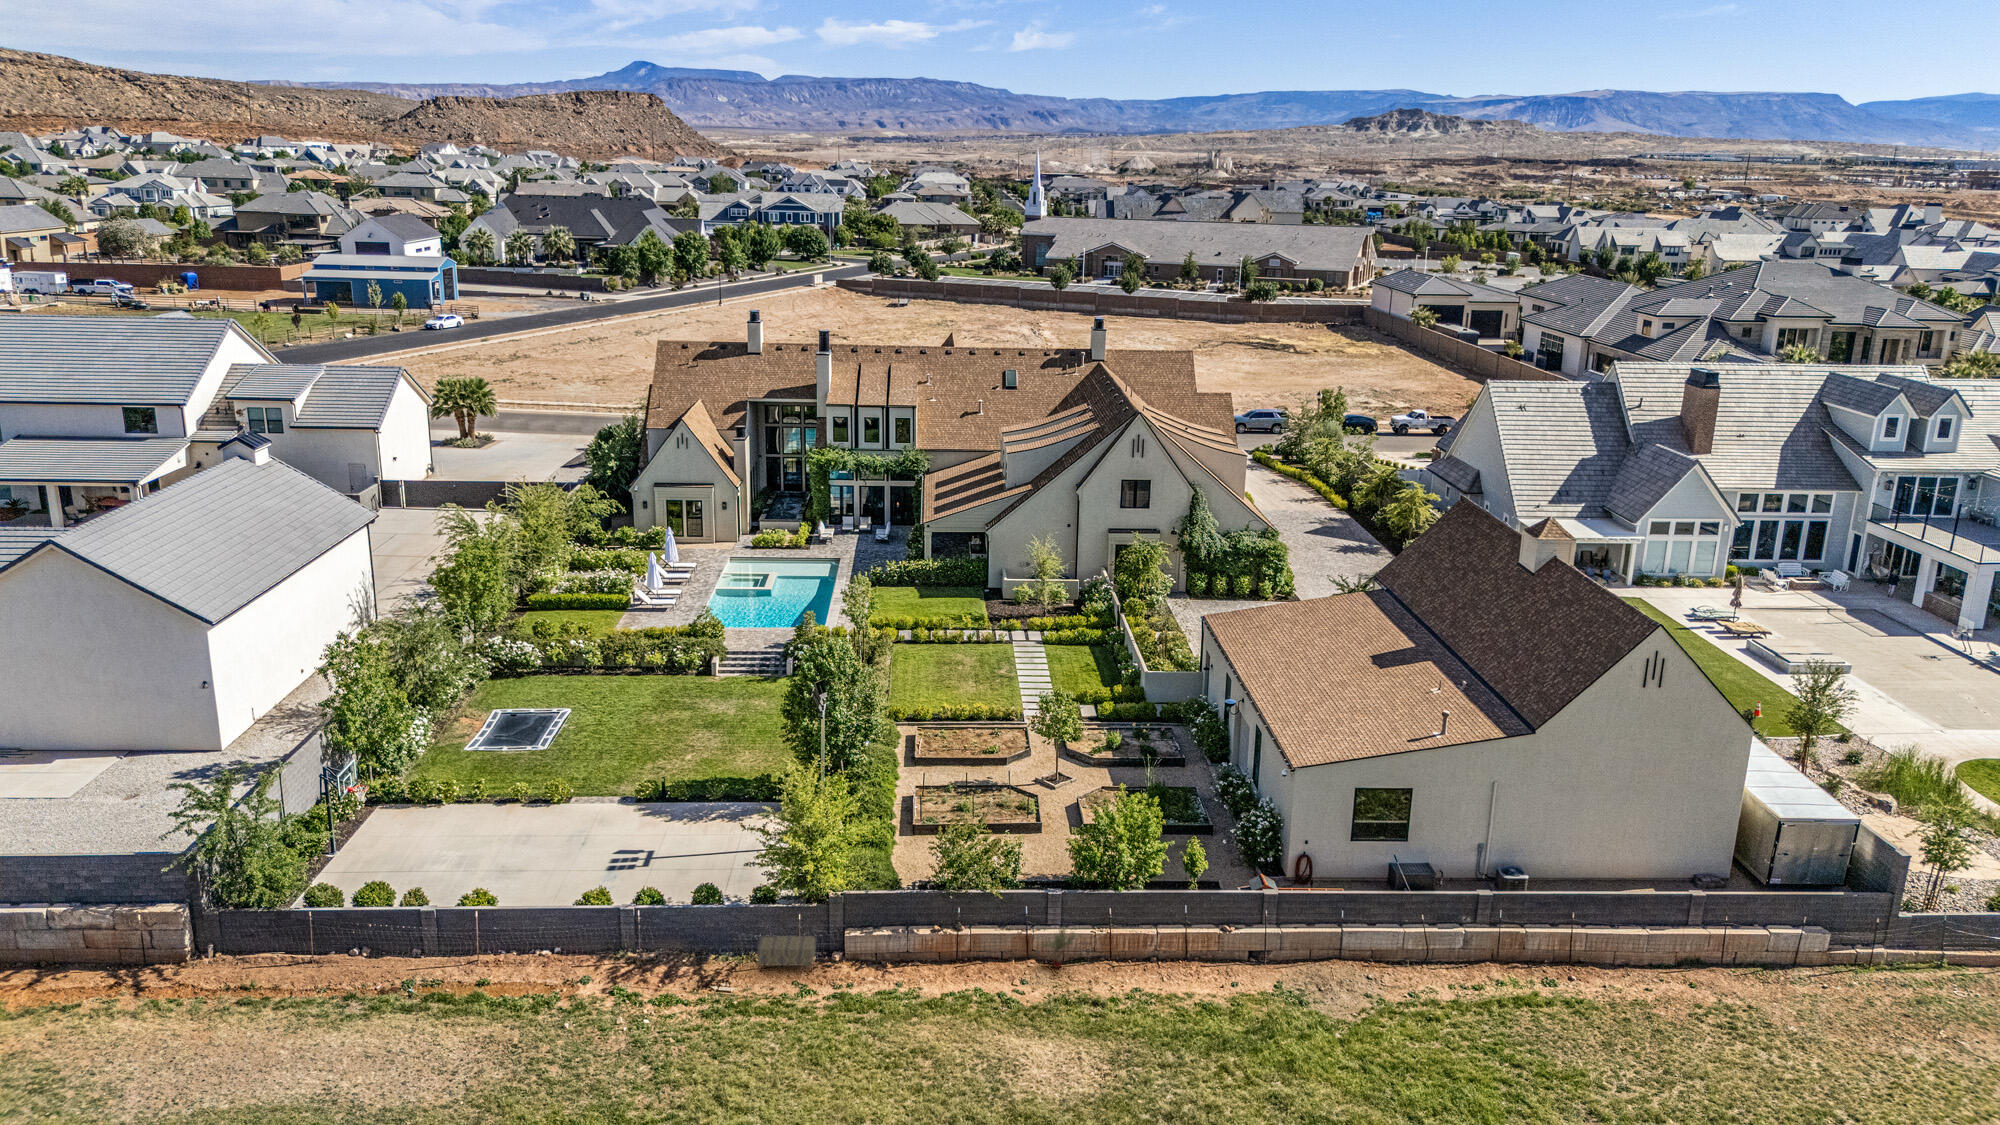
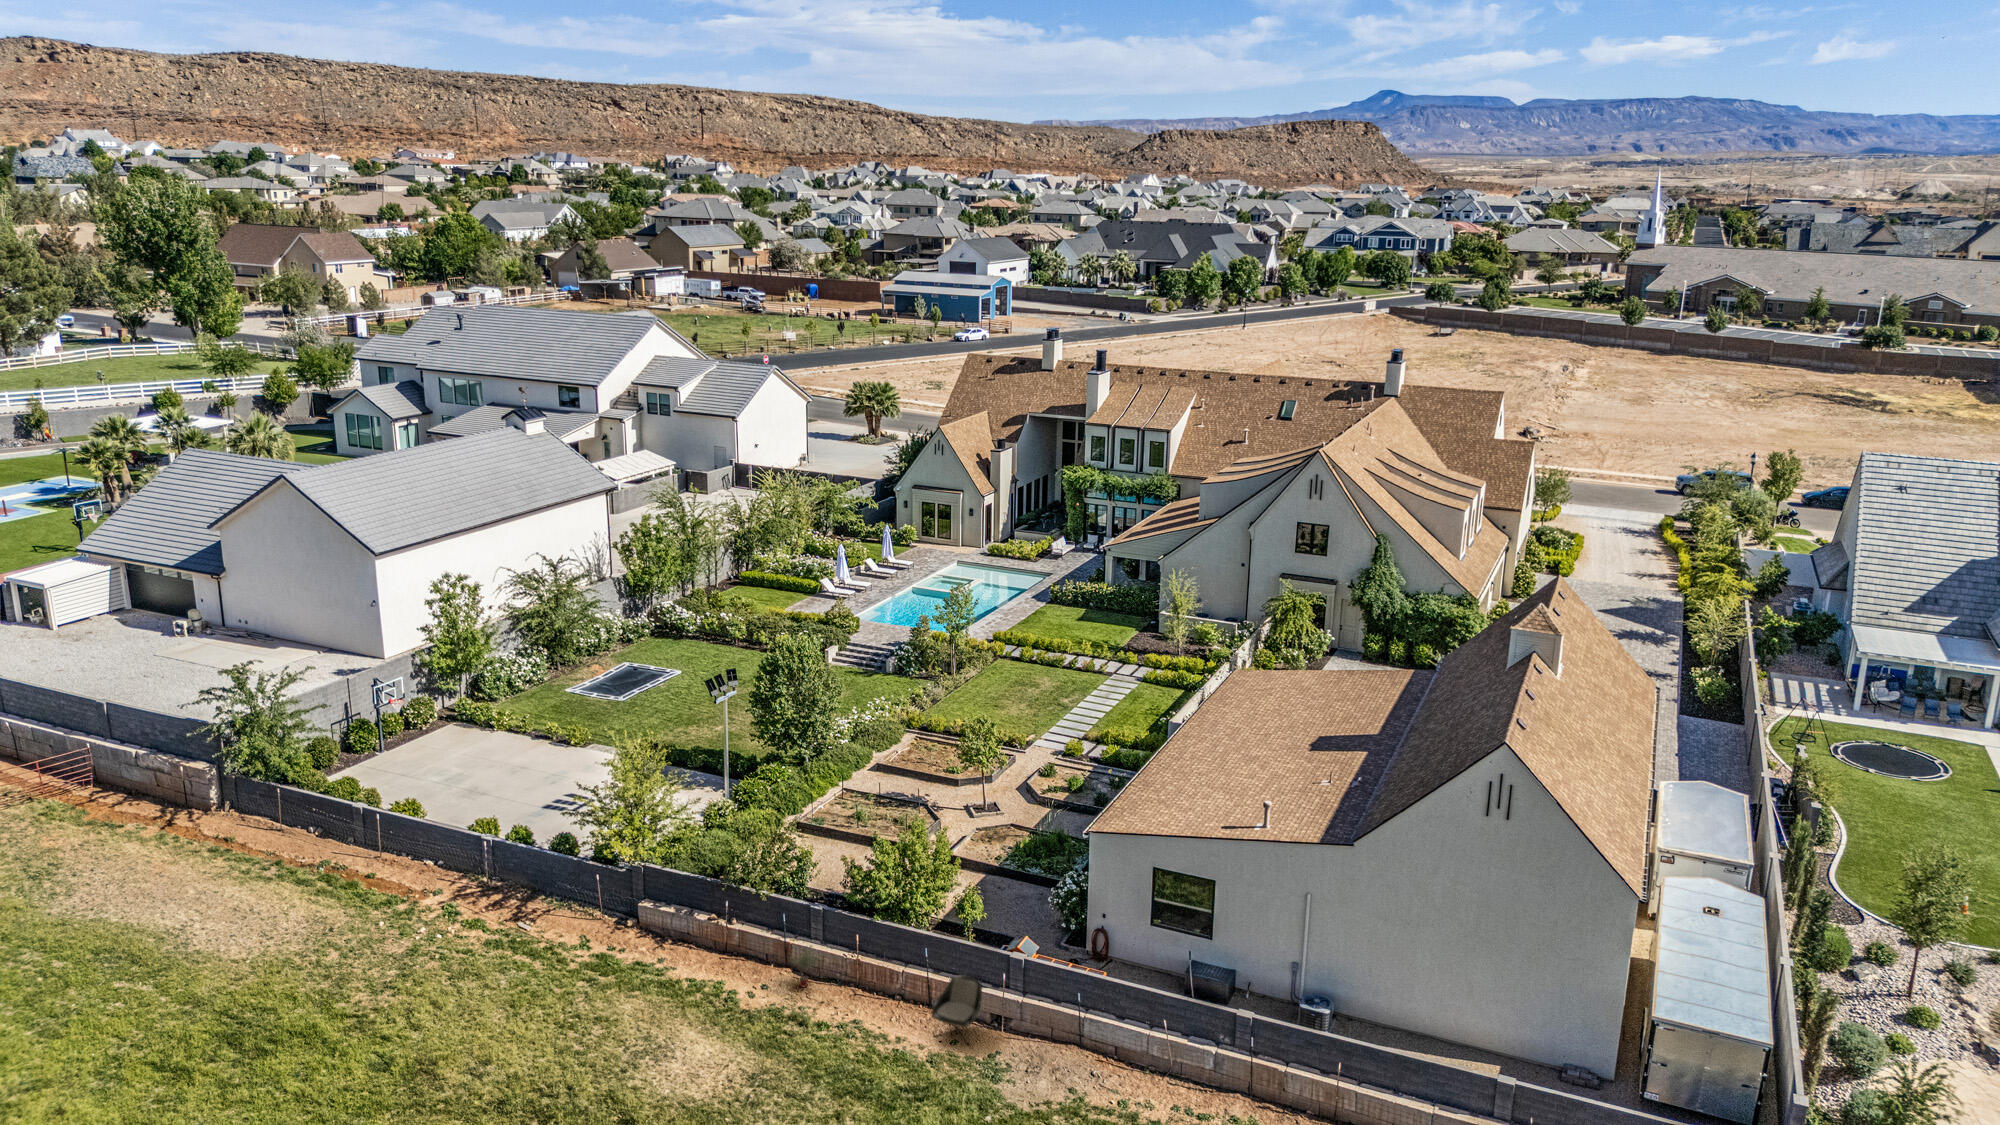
lounge chair: none [1201,915,1248,975] -> present [931,975,982,1039]
bench: present [757,936,816,971] -> none [559,887,616,931]

